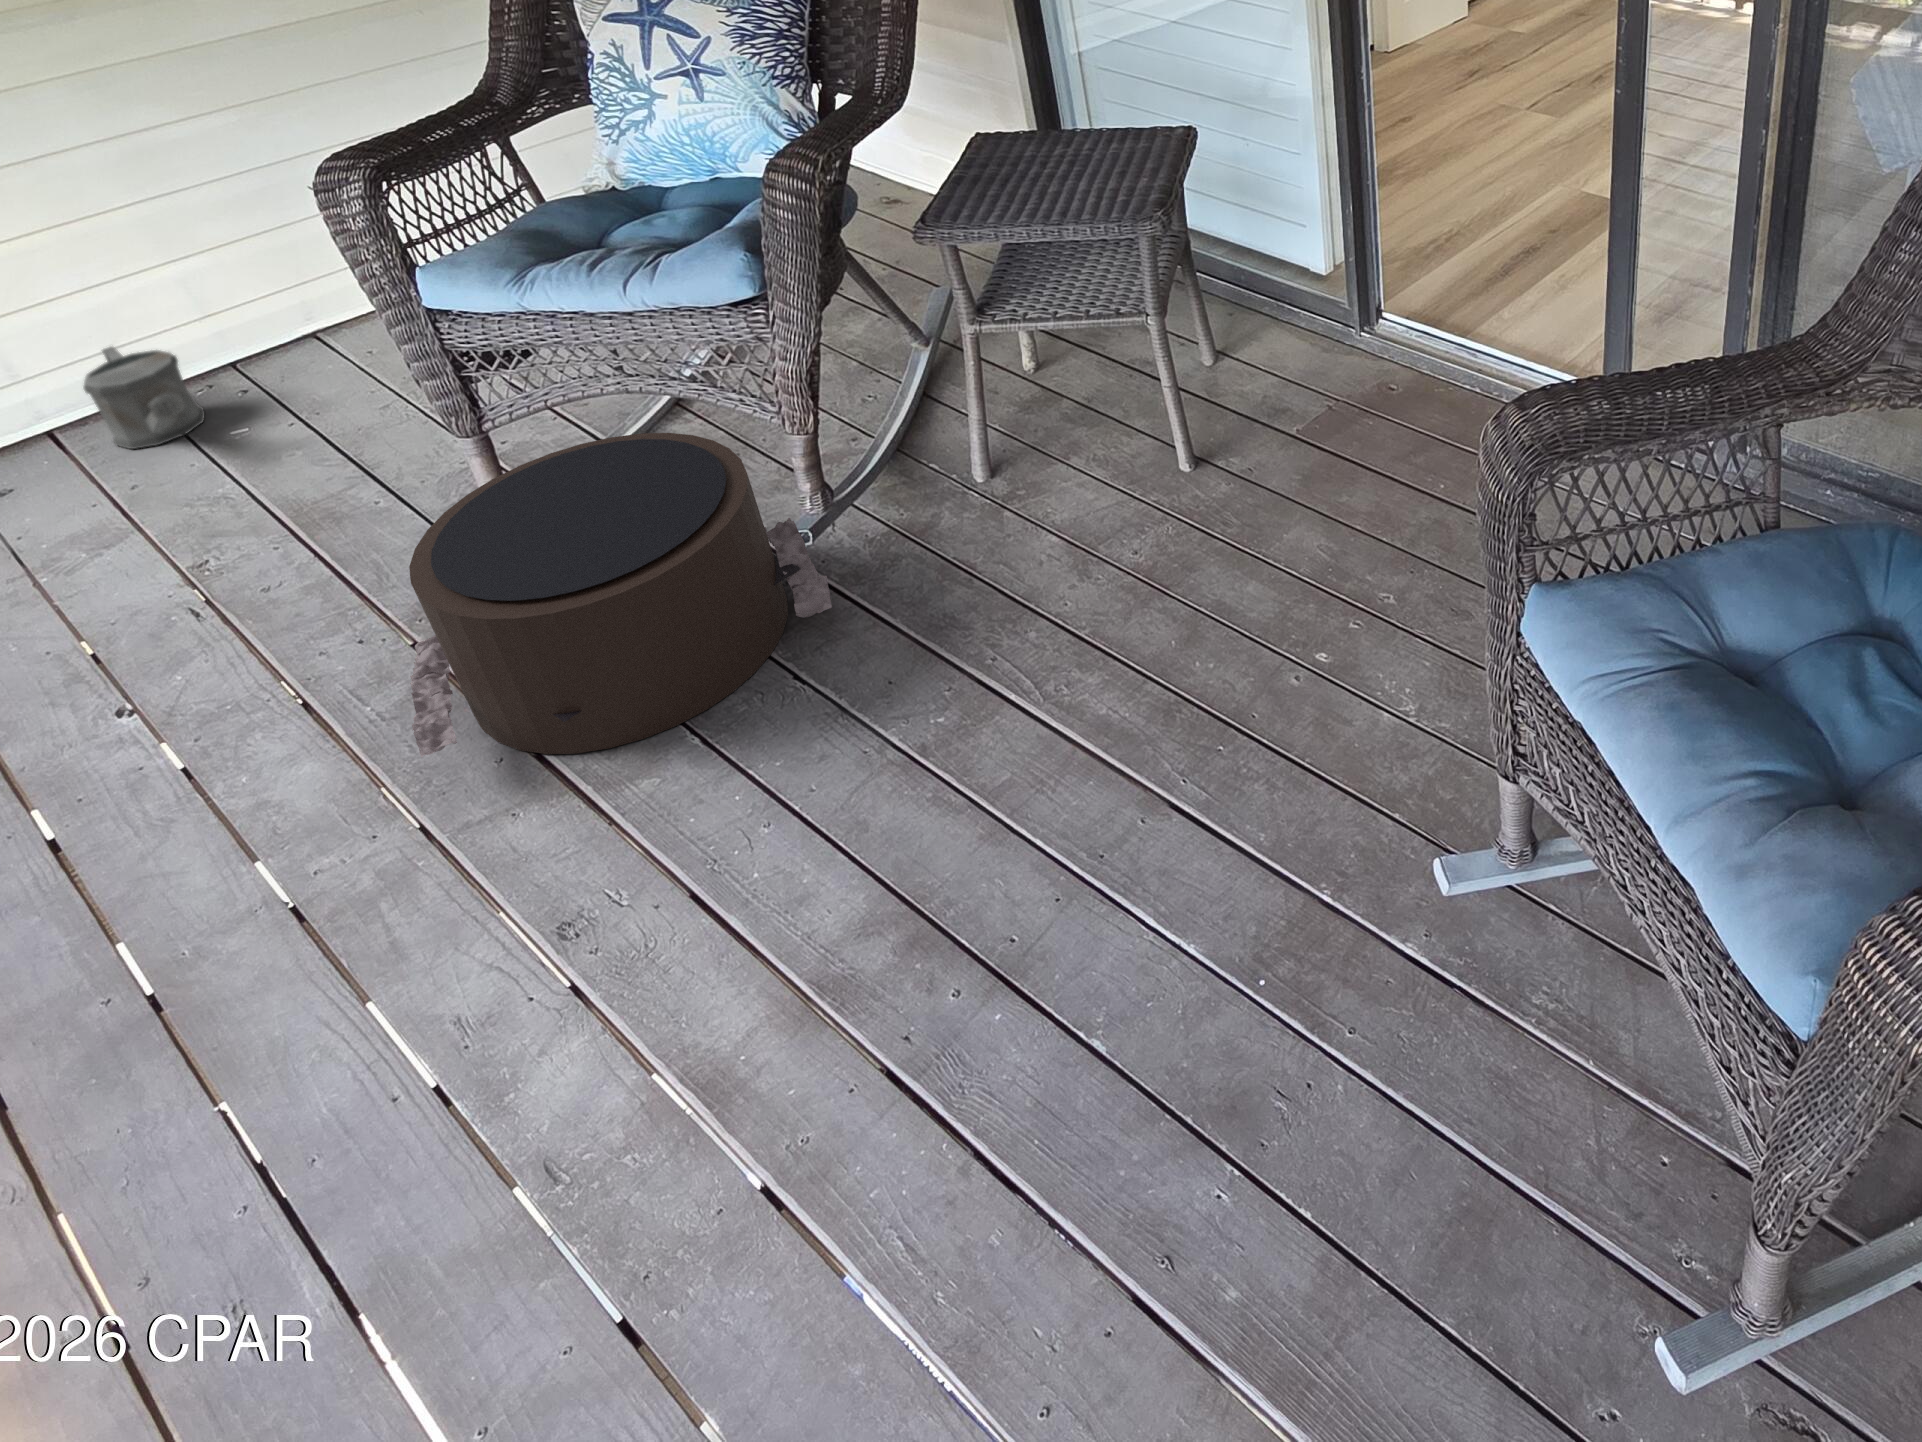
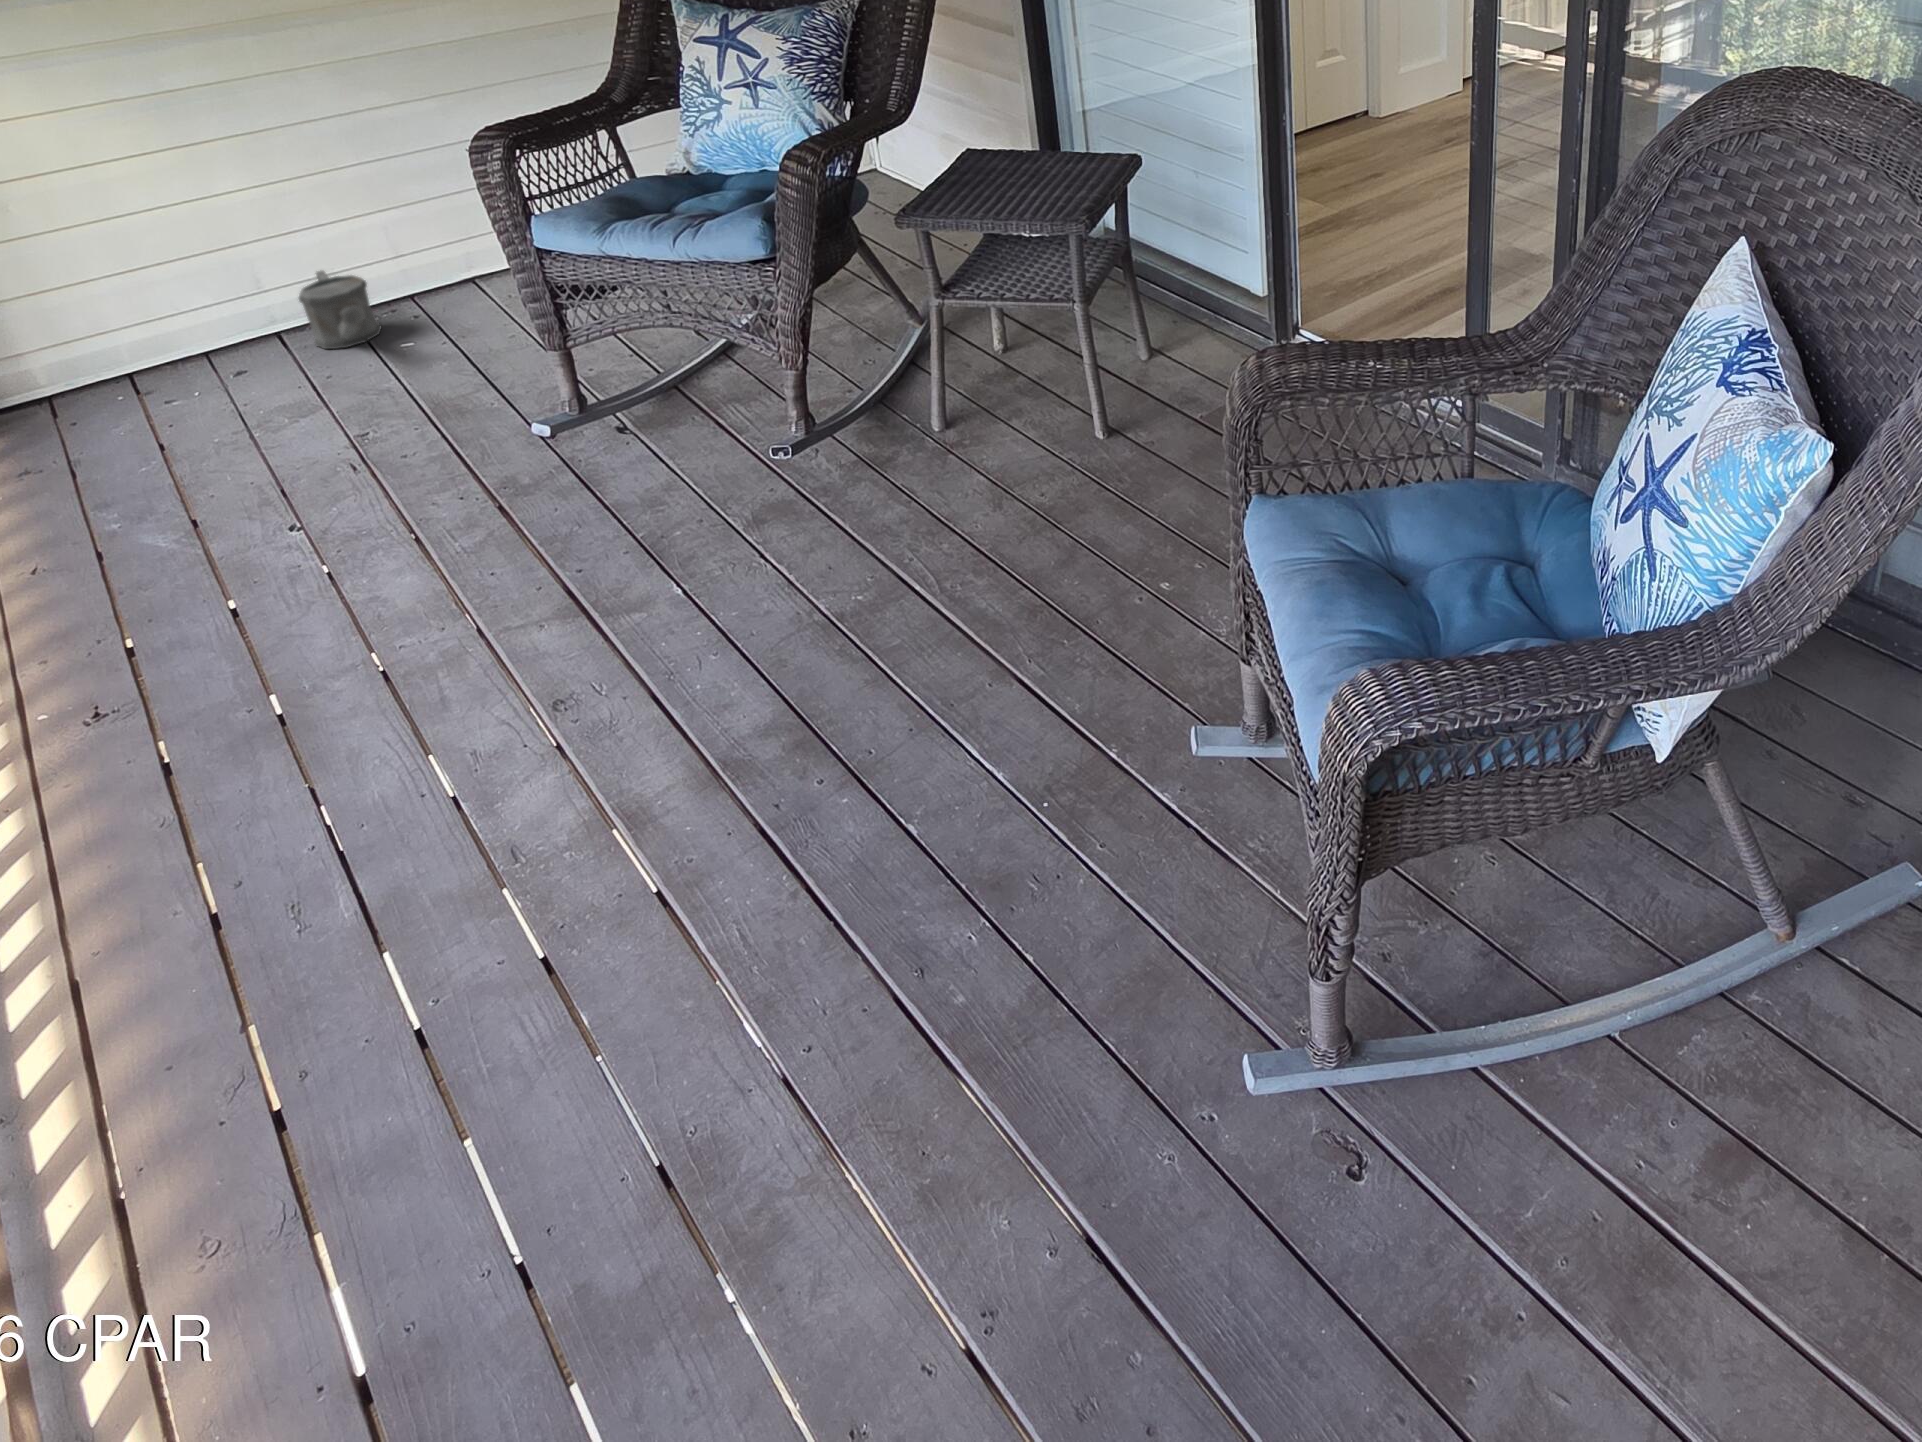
pouf: present [409,433,832,758] -> none [478,359,797,590]

